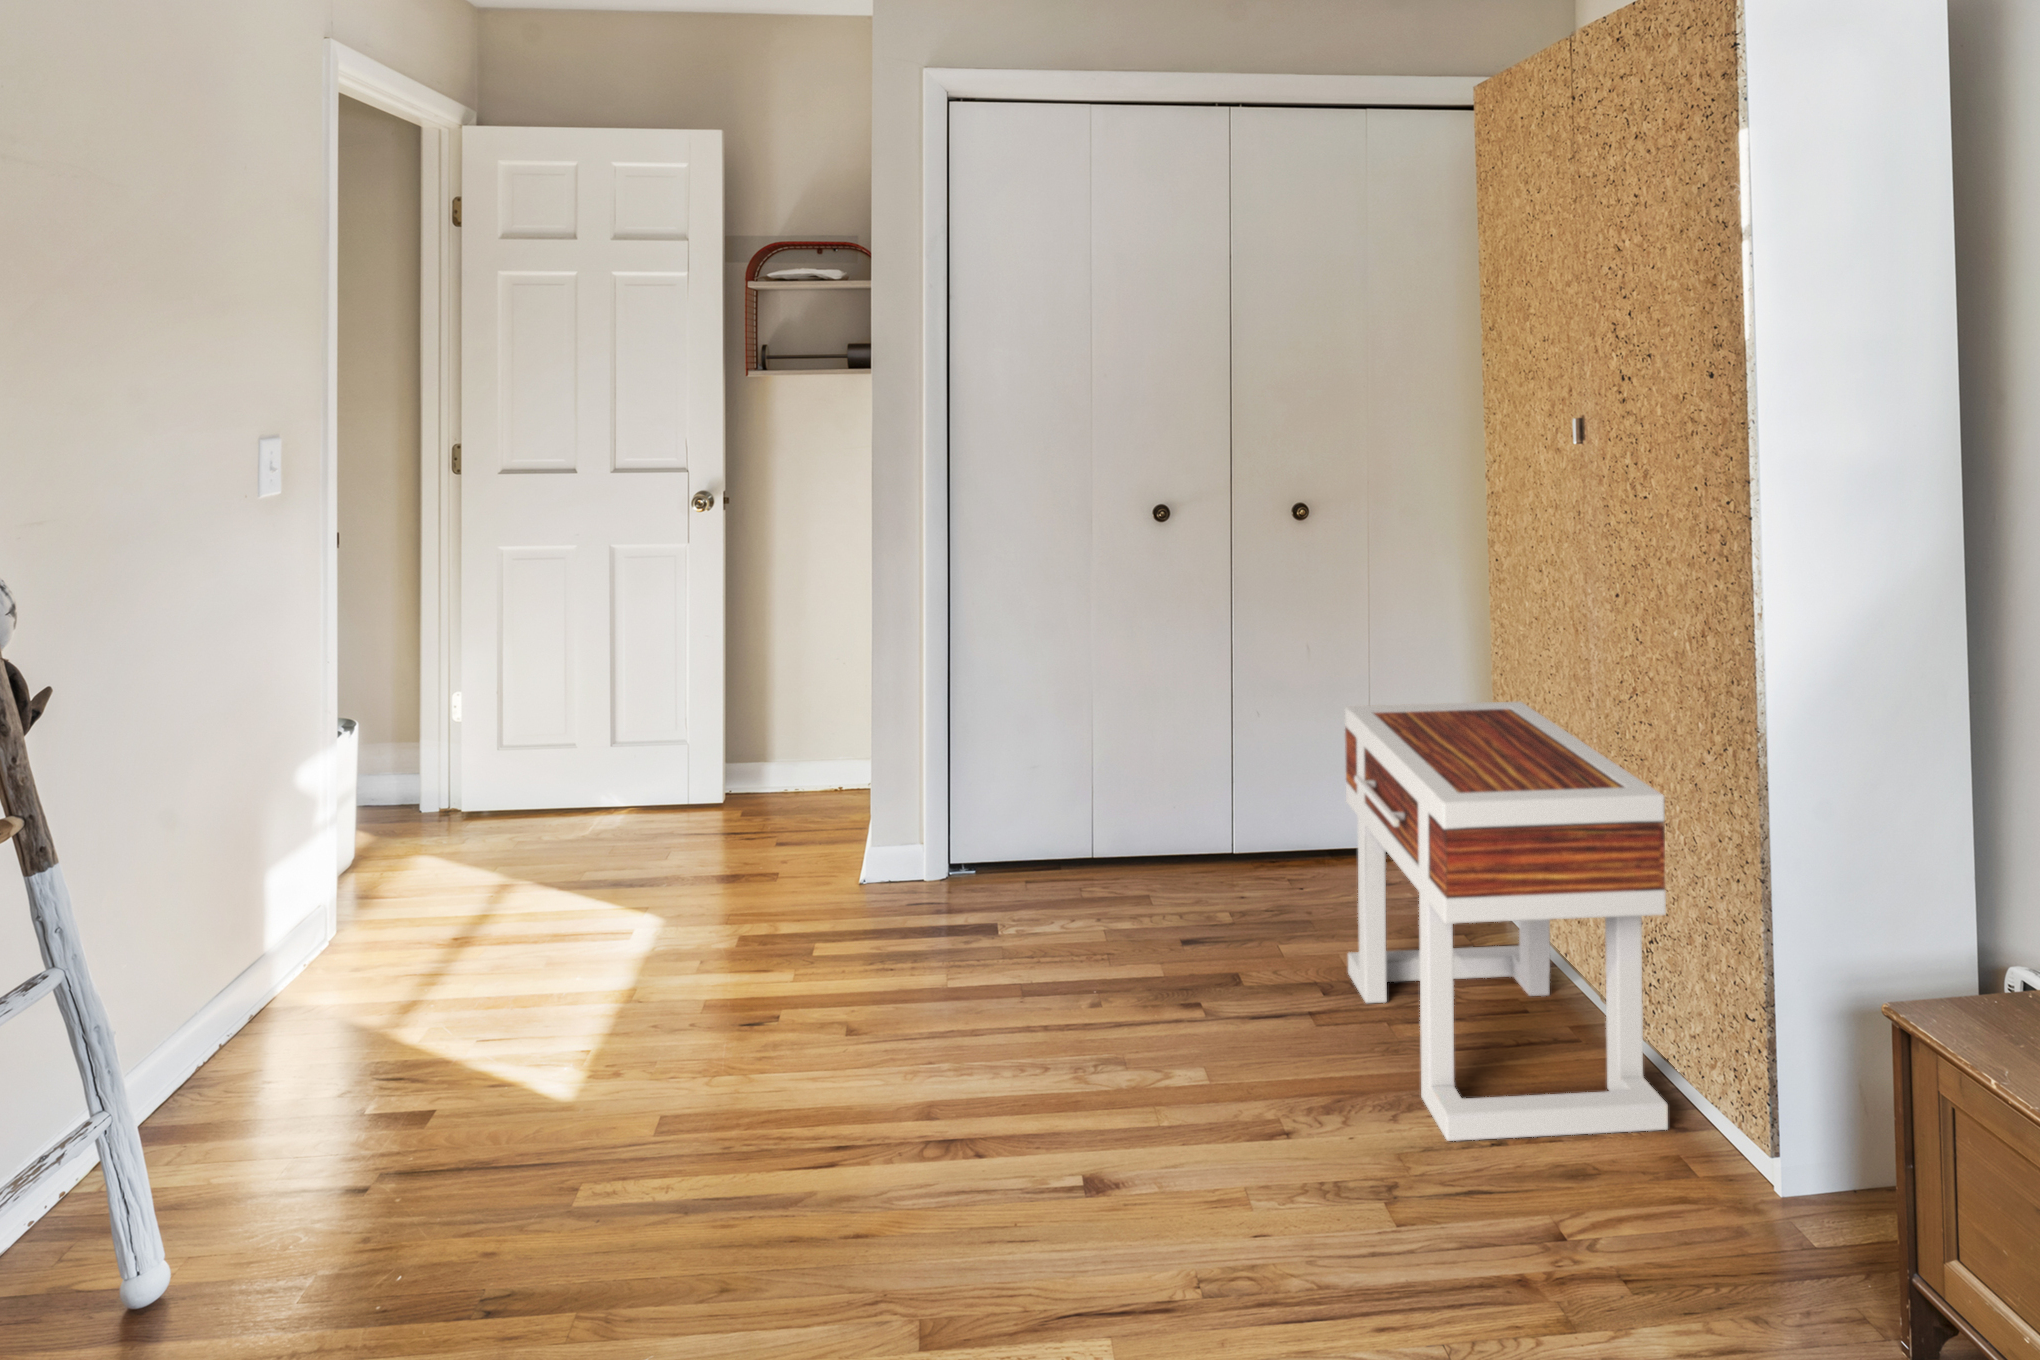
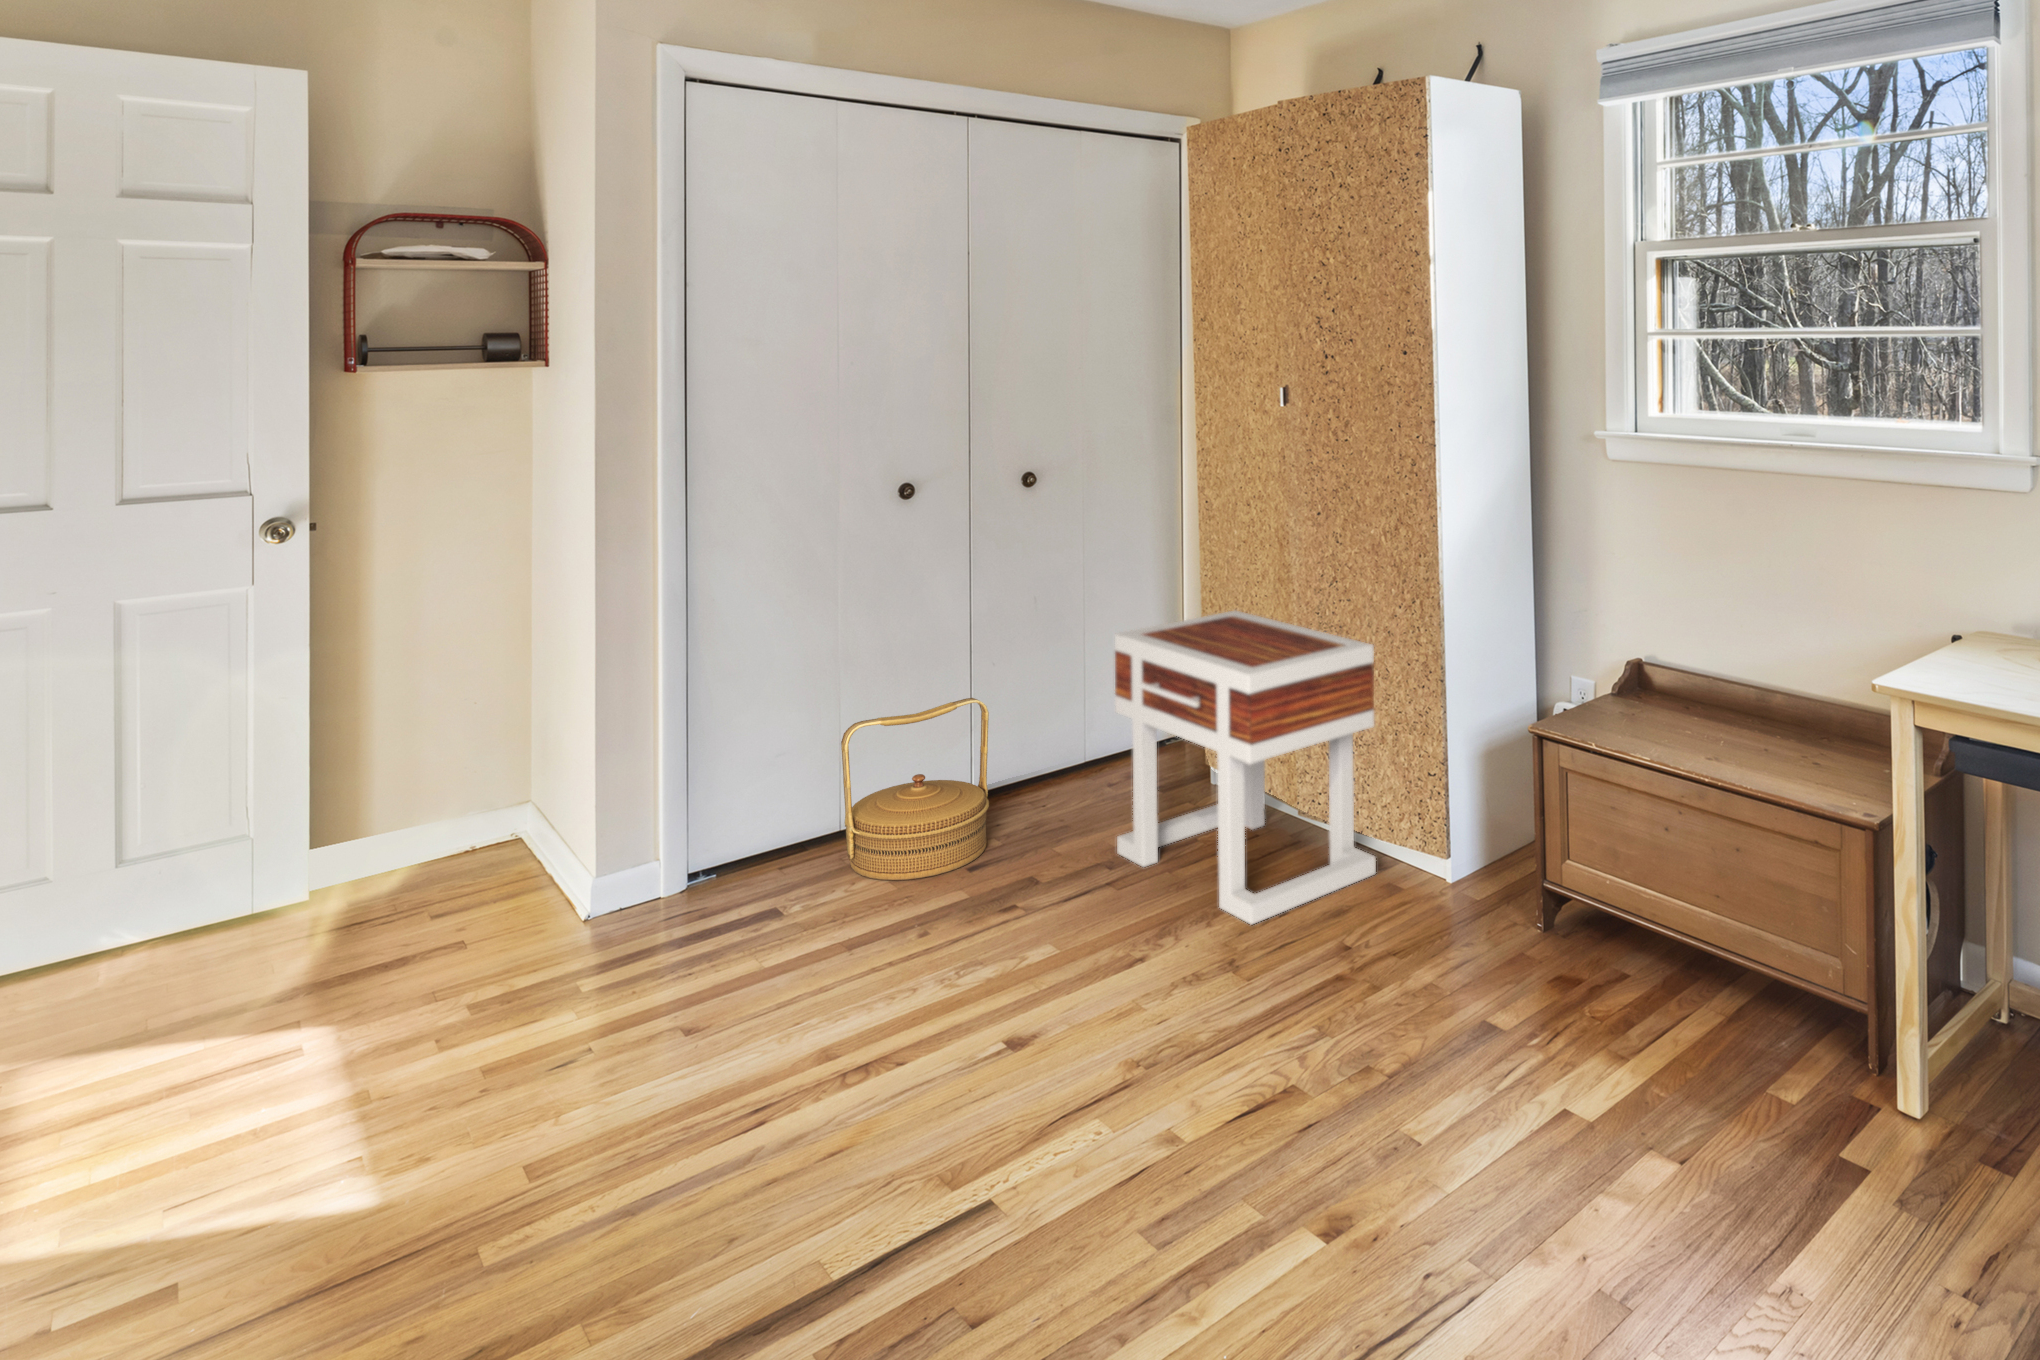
woven basket: none [1074,745,1232,936] -> present [841,698,989,880]

